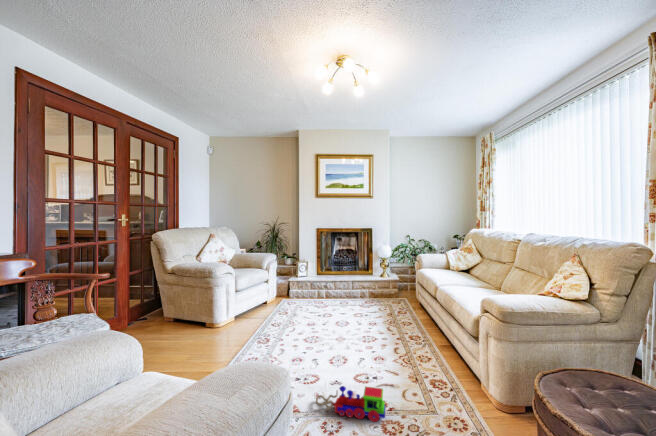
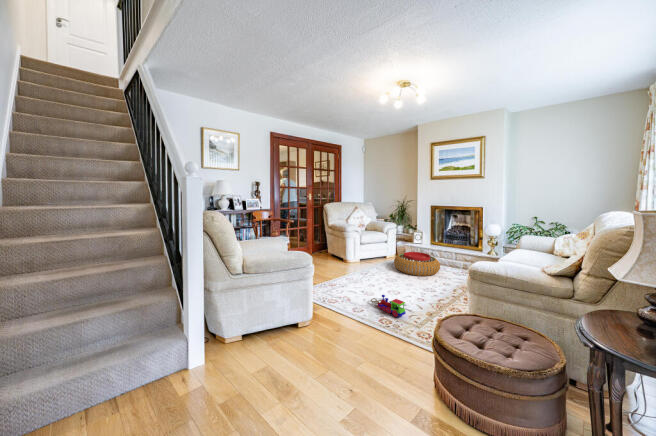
pouf: none [291,290,352,326] -> present [394,252,440,276]

